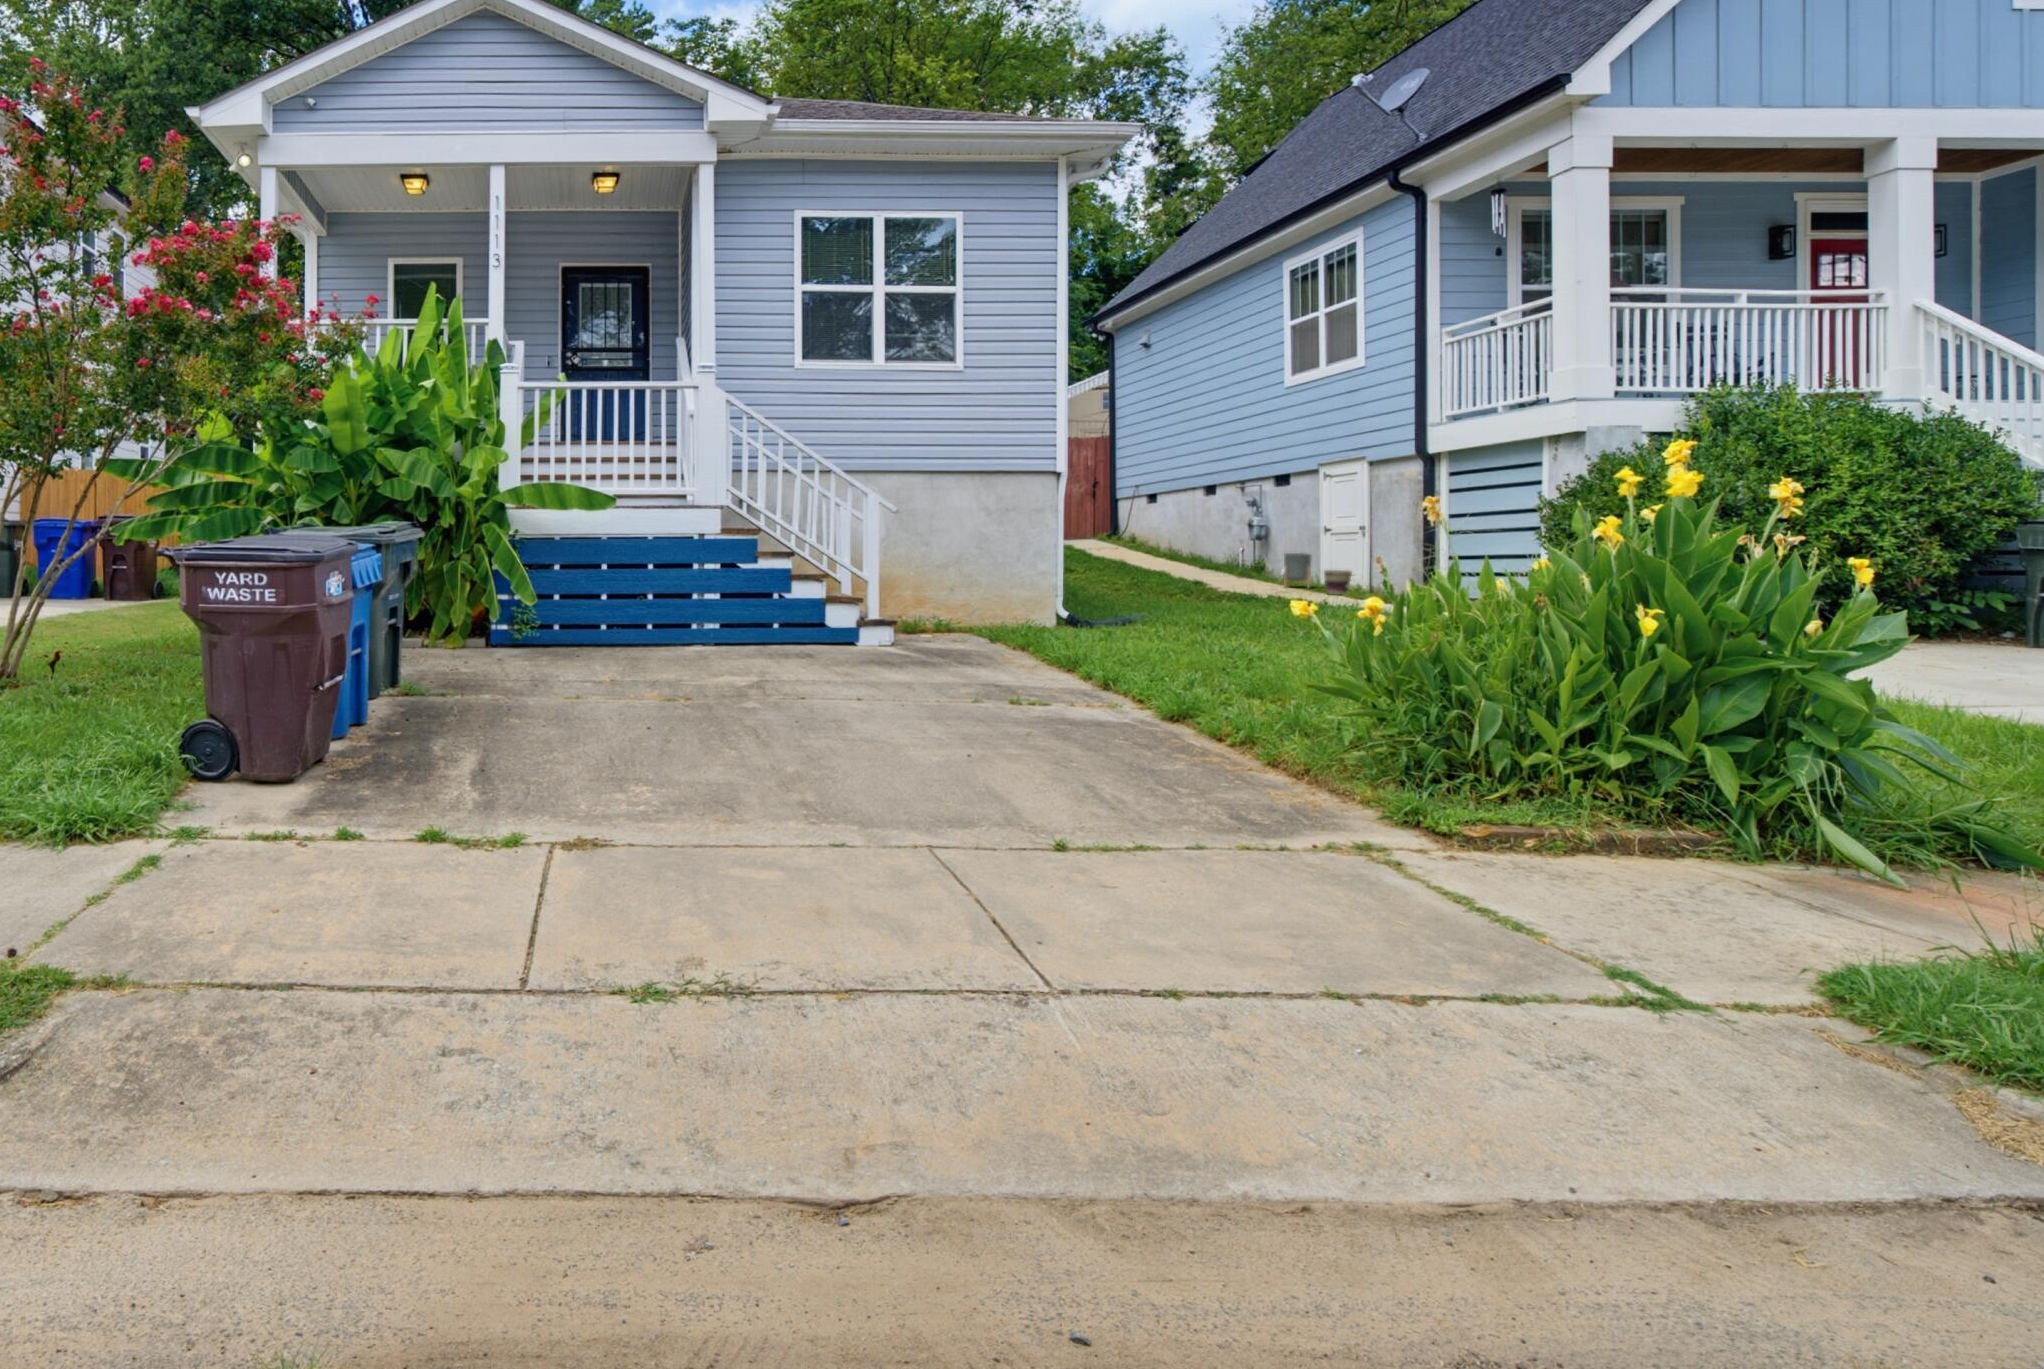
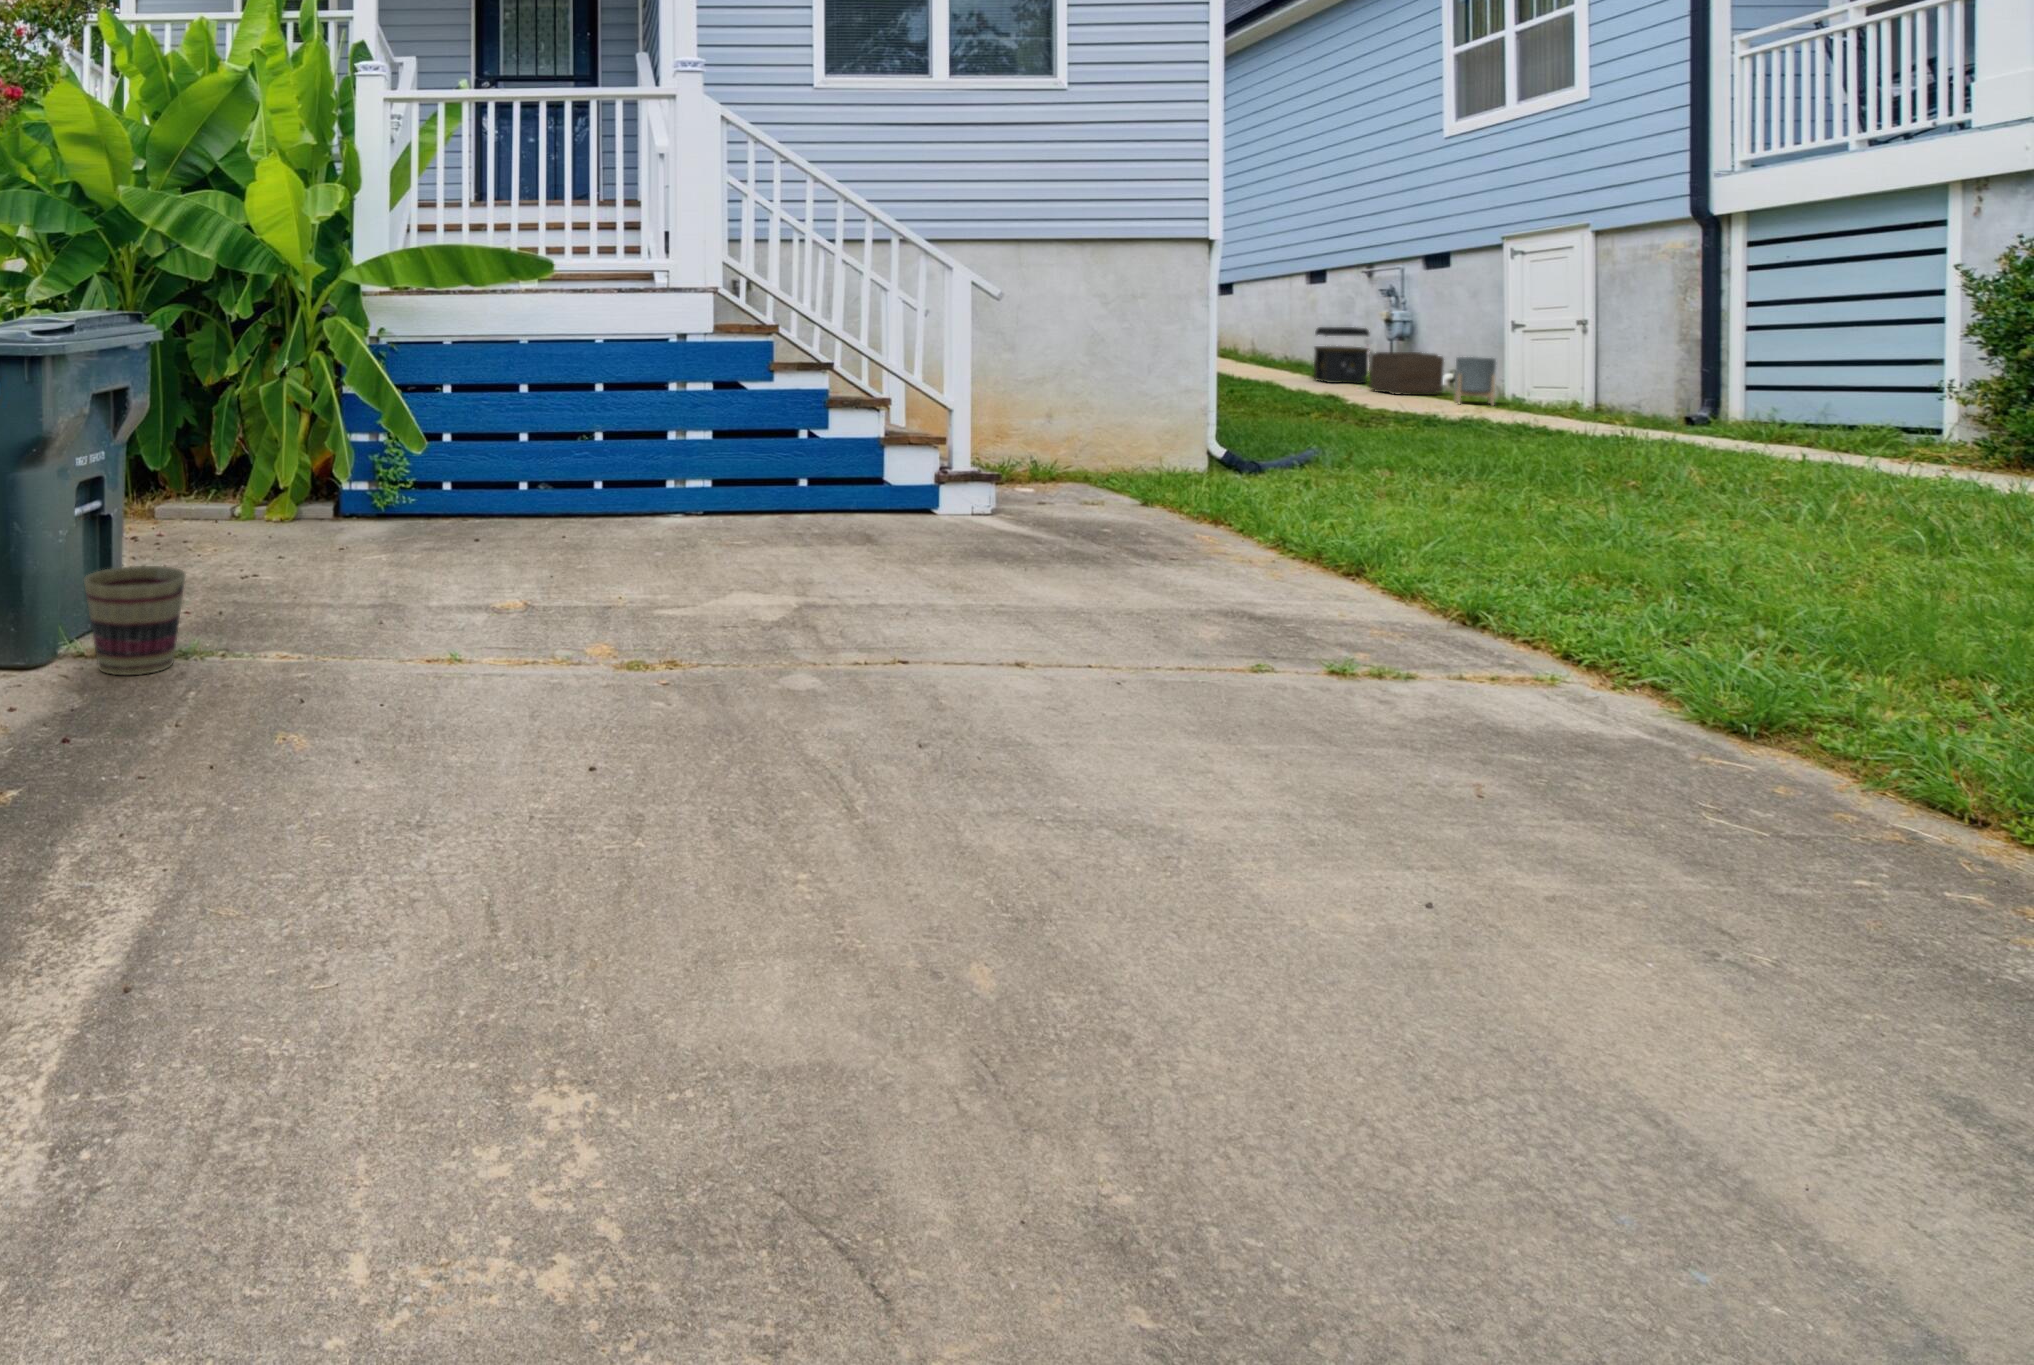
toolbox: none [1203,531,1242,574] -> present [1314,327,1370,383]
wooden crate: none [1234,550,1284,582] -> present [1370,352,1444,395]
basket: present [1324,570,1352,595] -> present [84,566,185,675]

